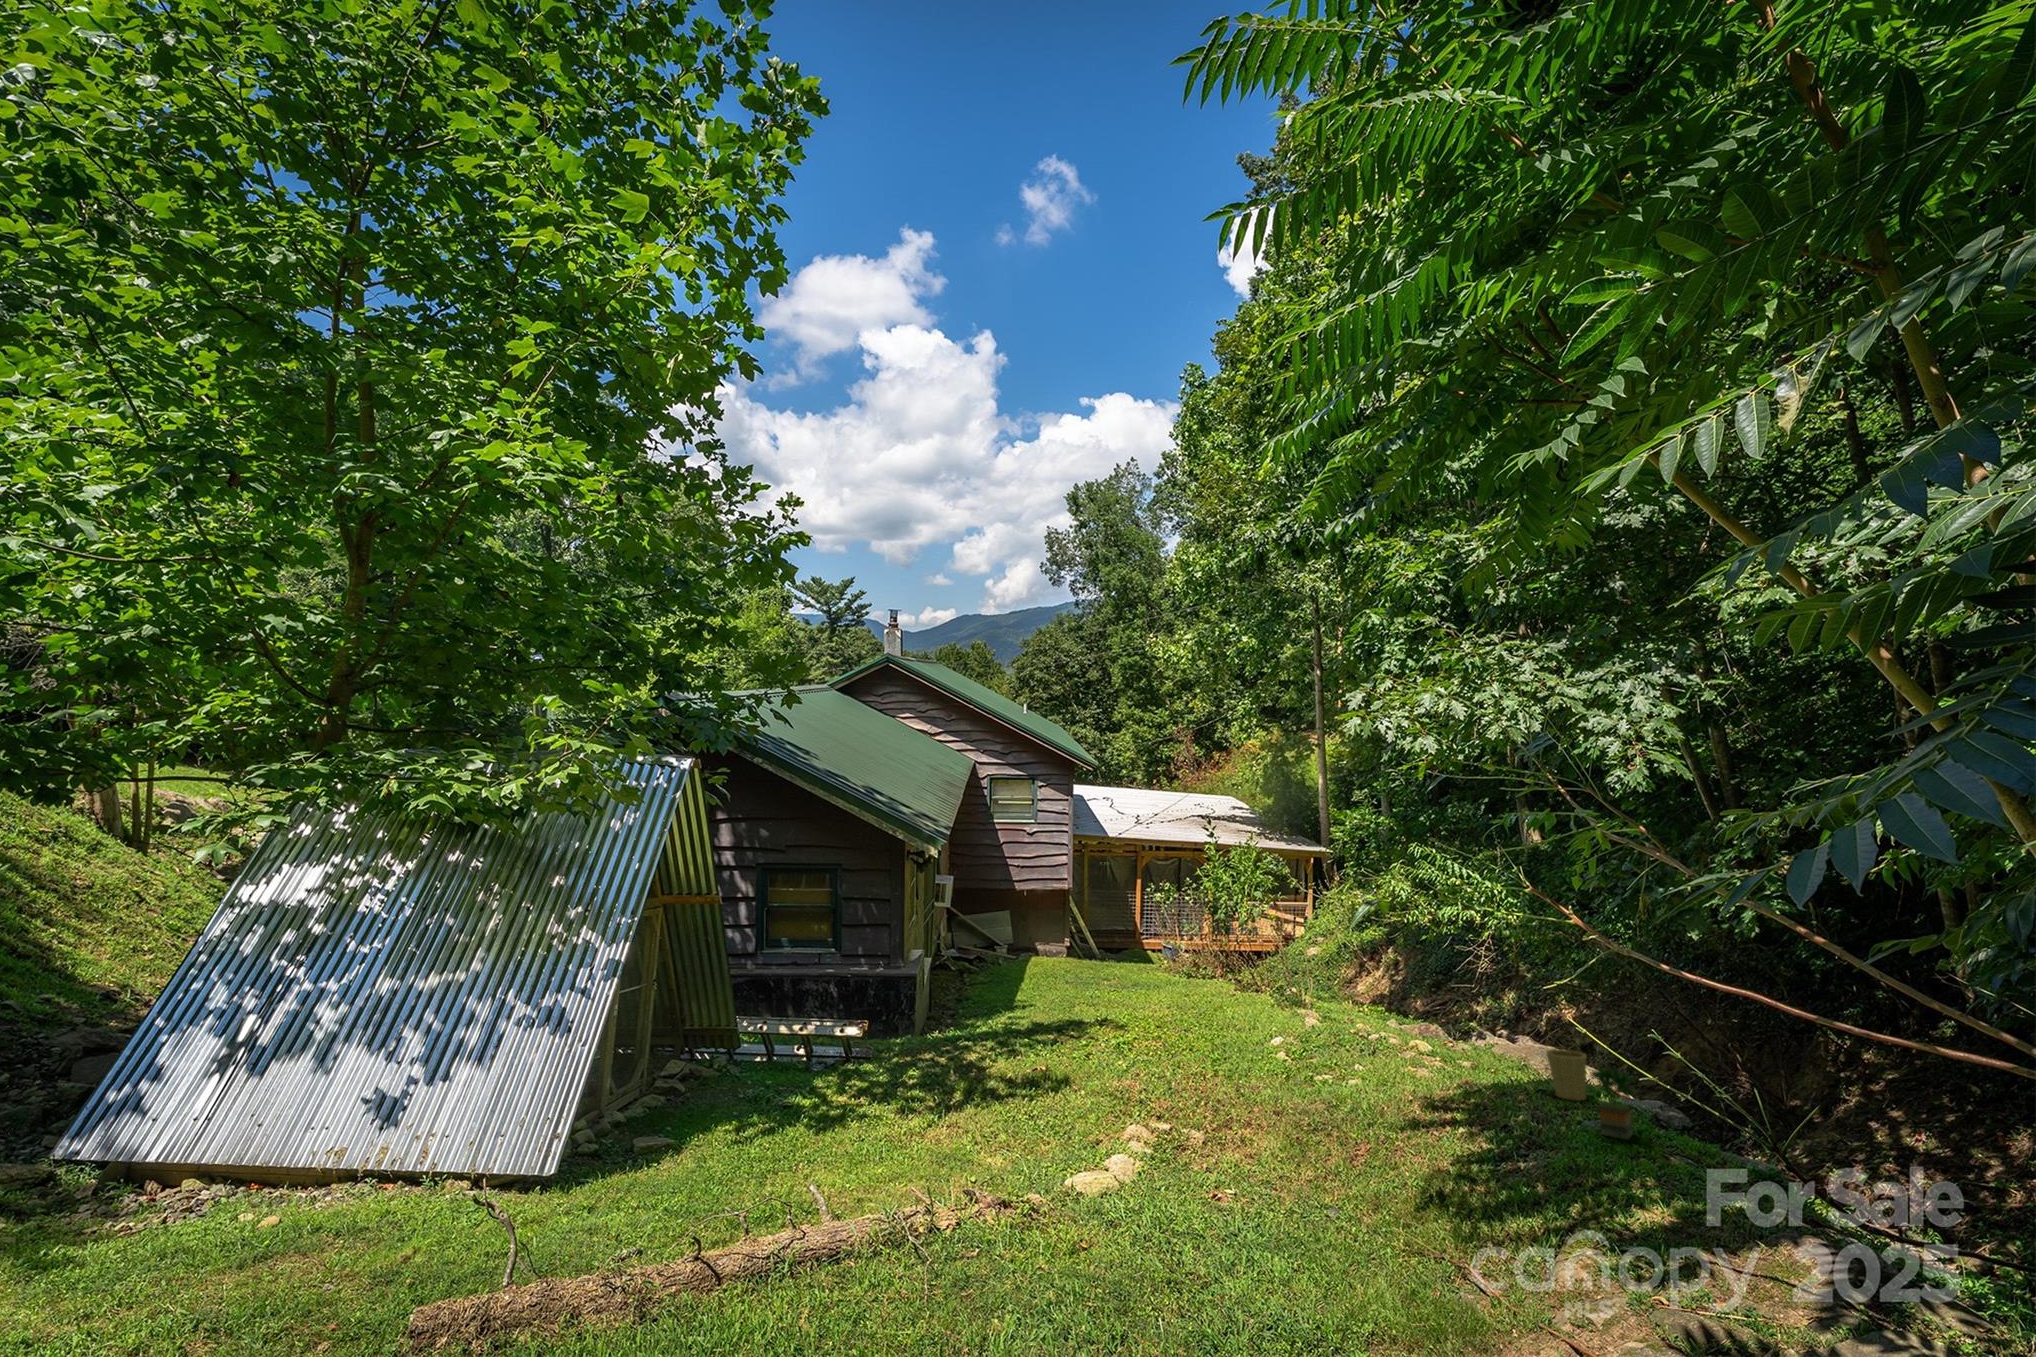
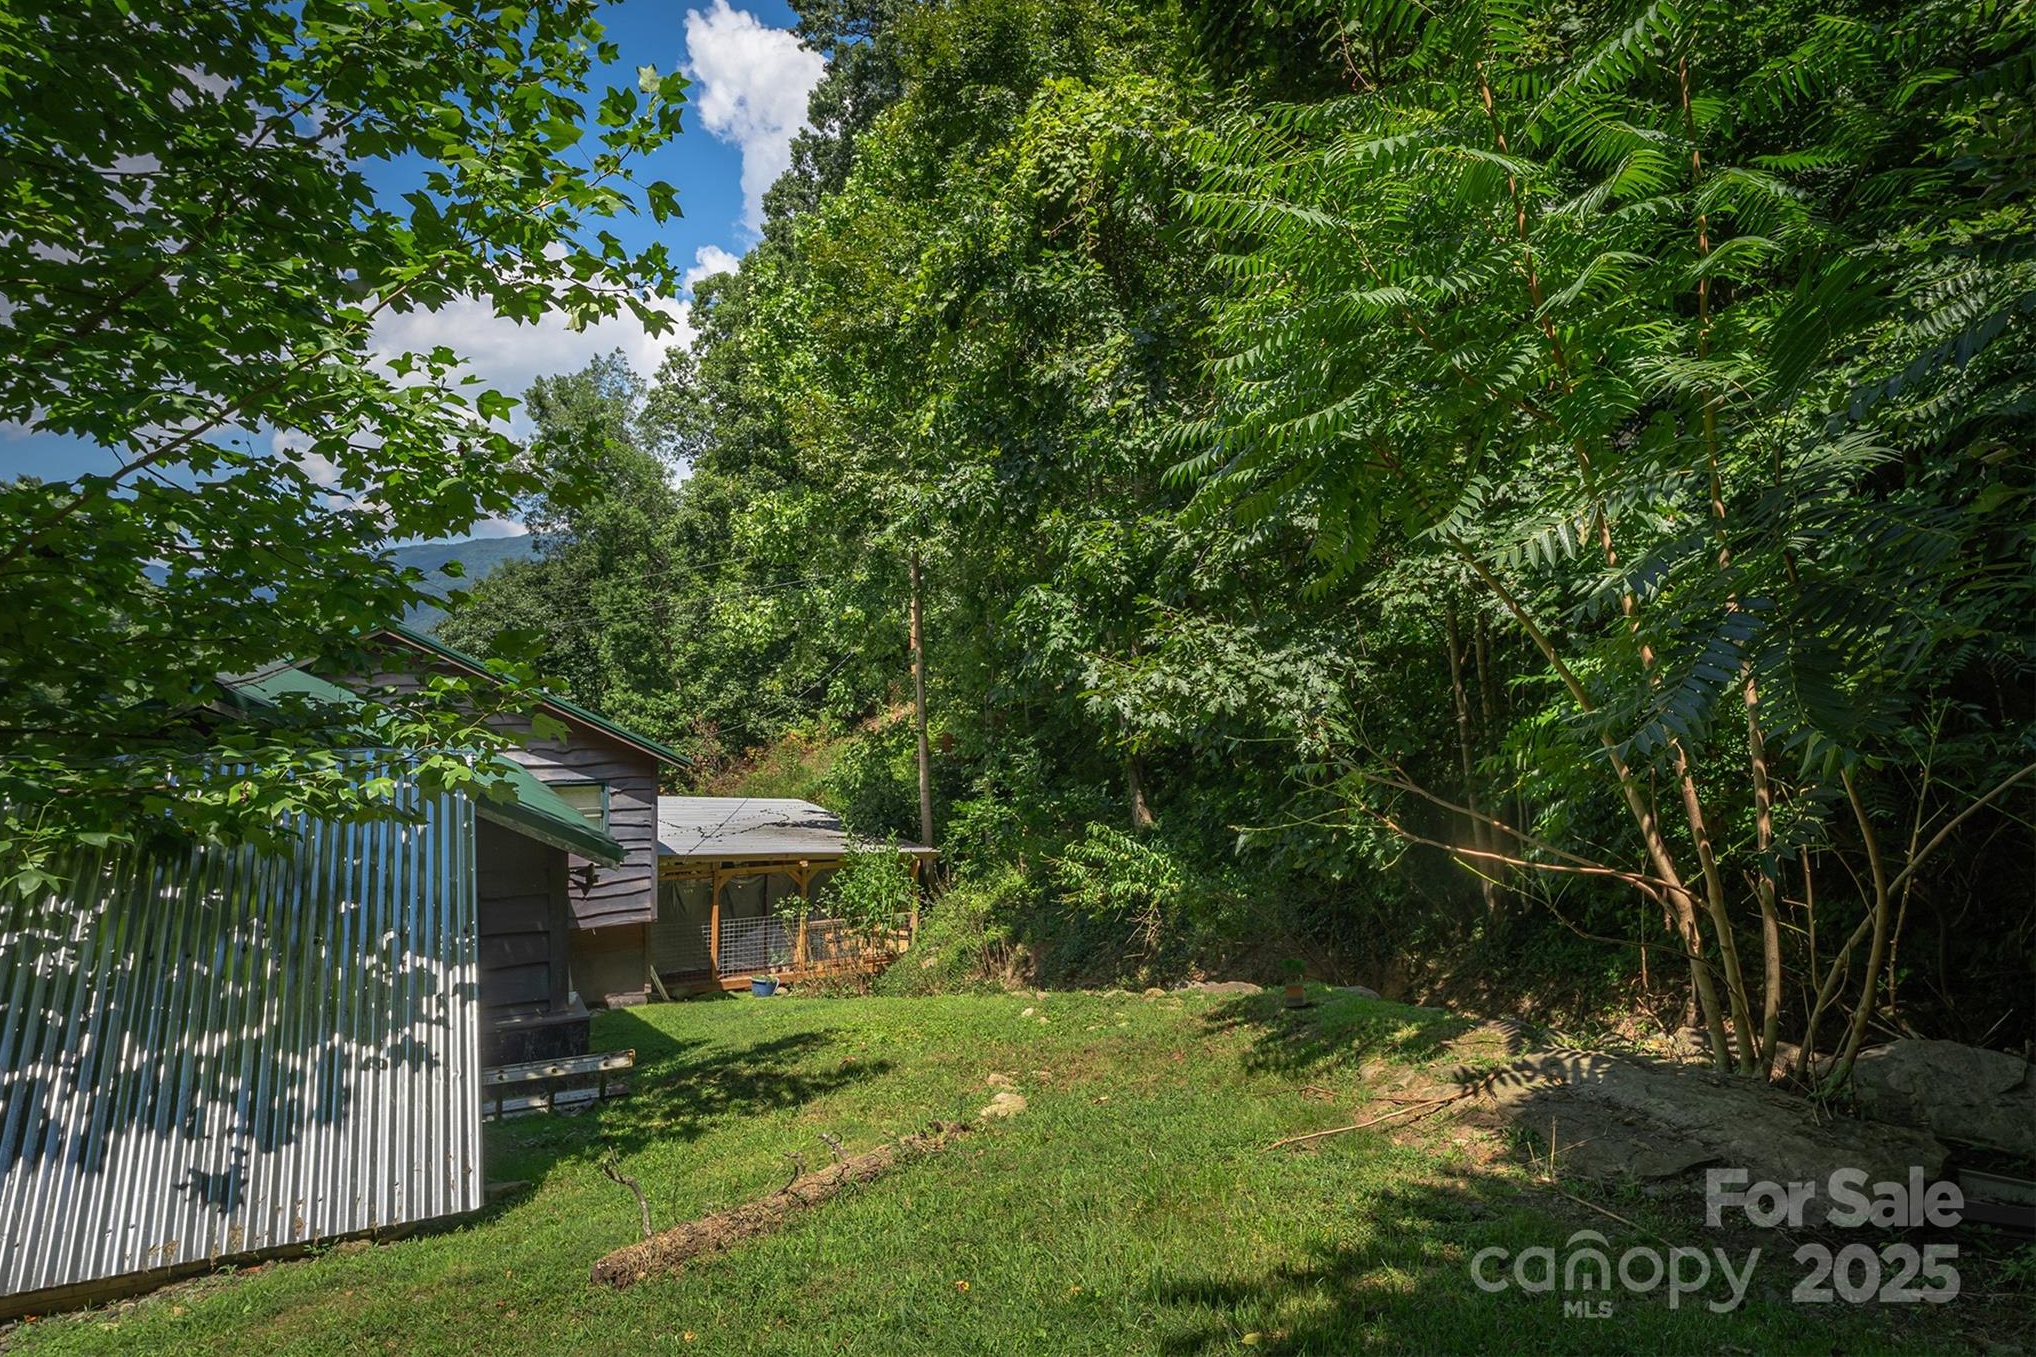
basket: present [1546,1047,1587,1101] -> none [1238,954,1267,997]

